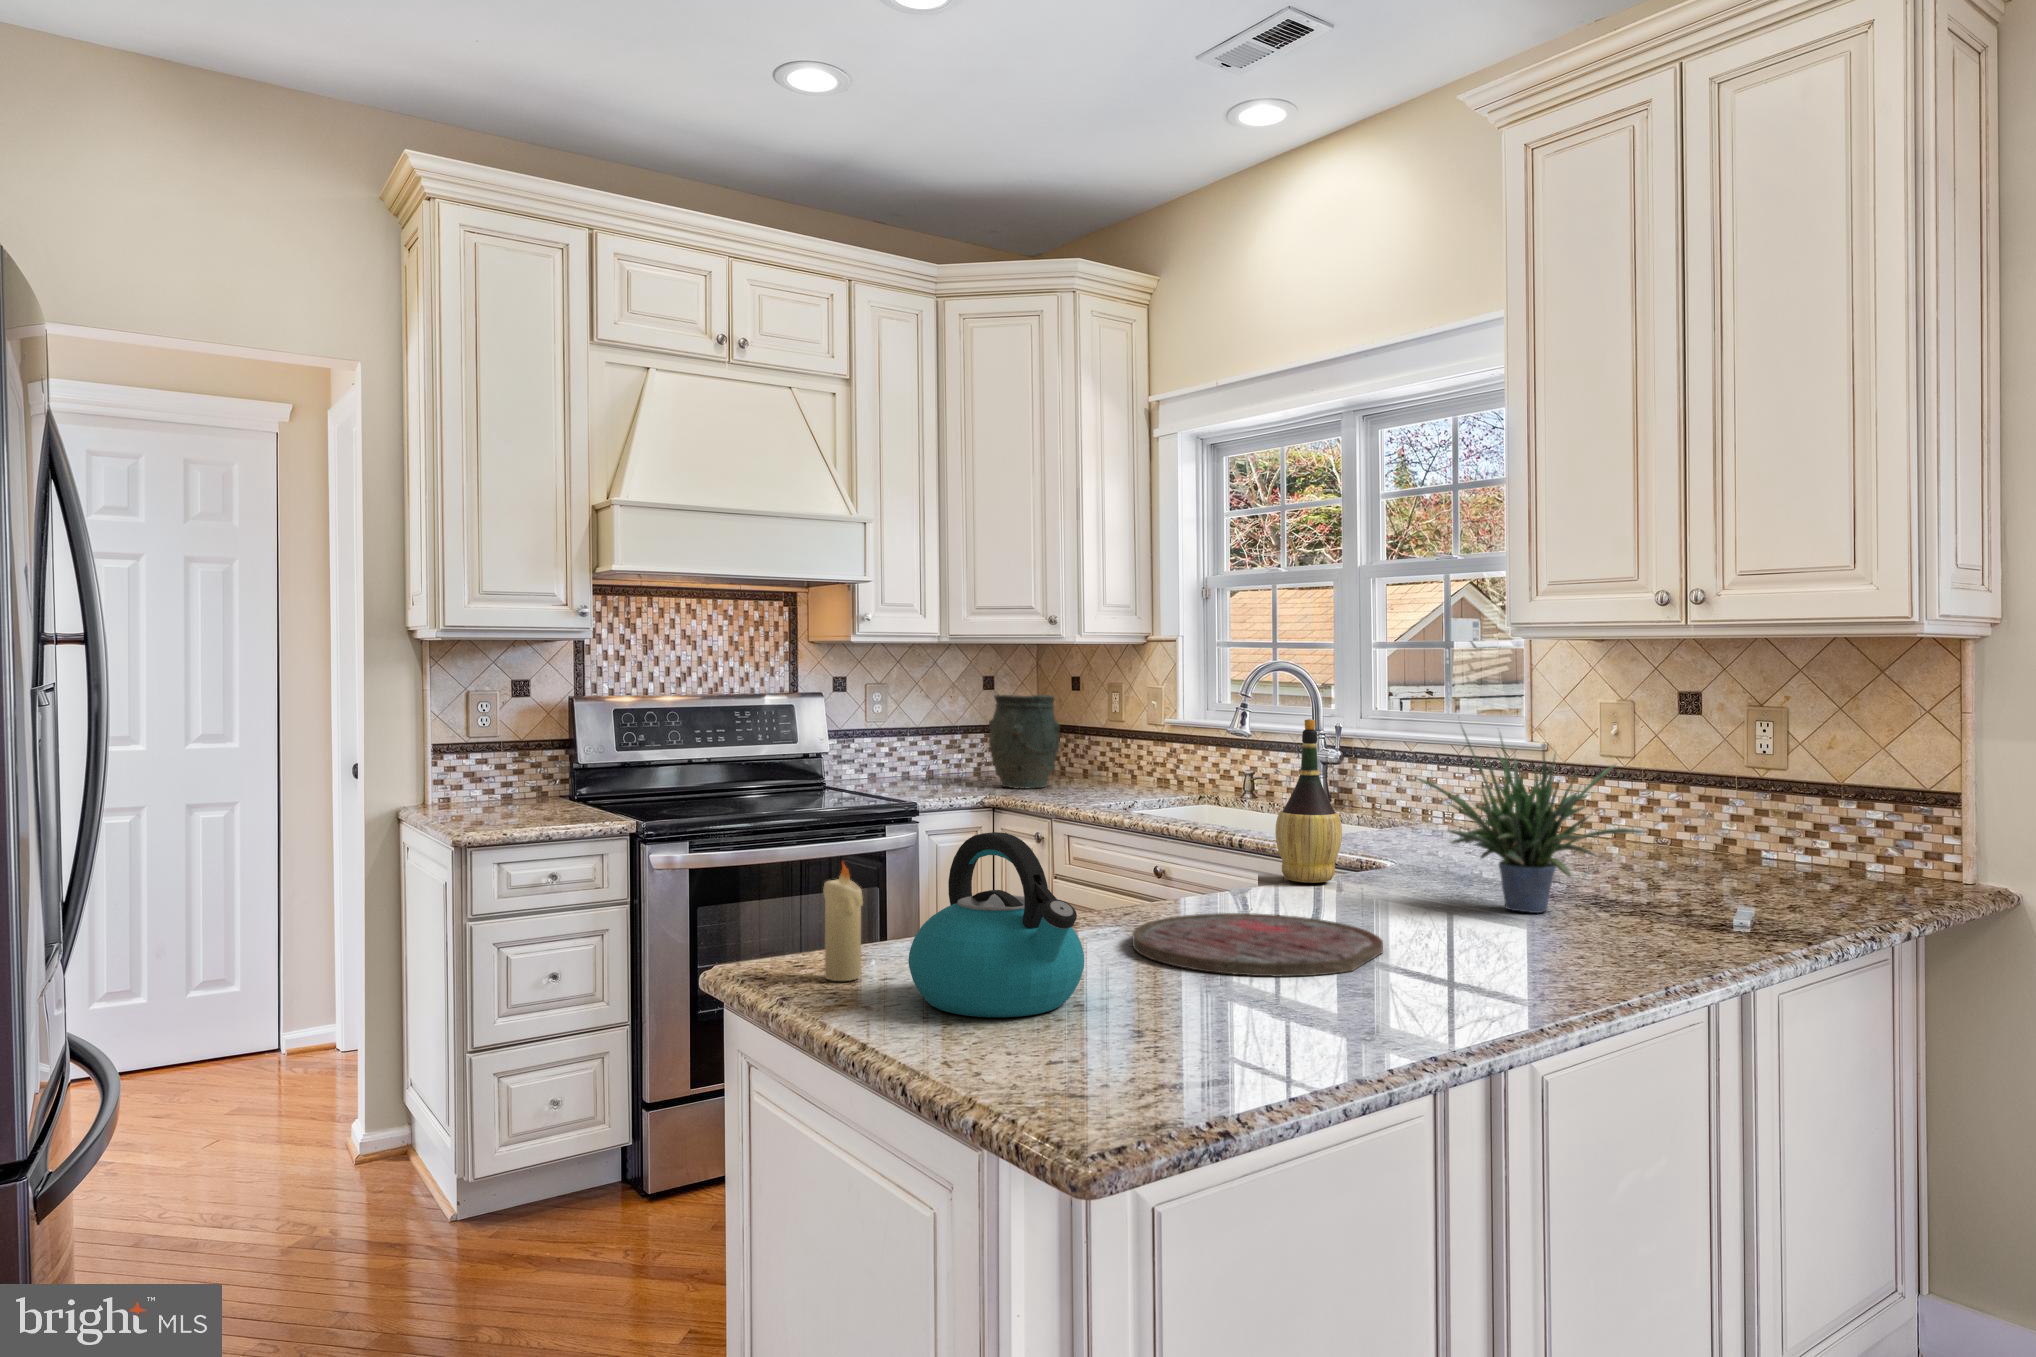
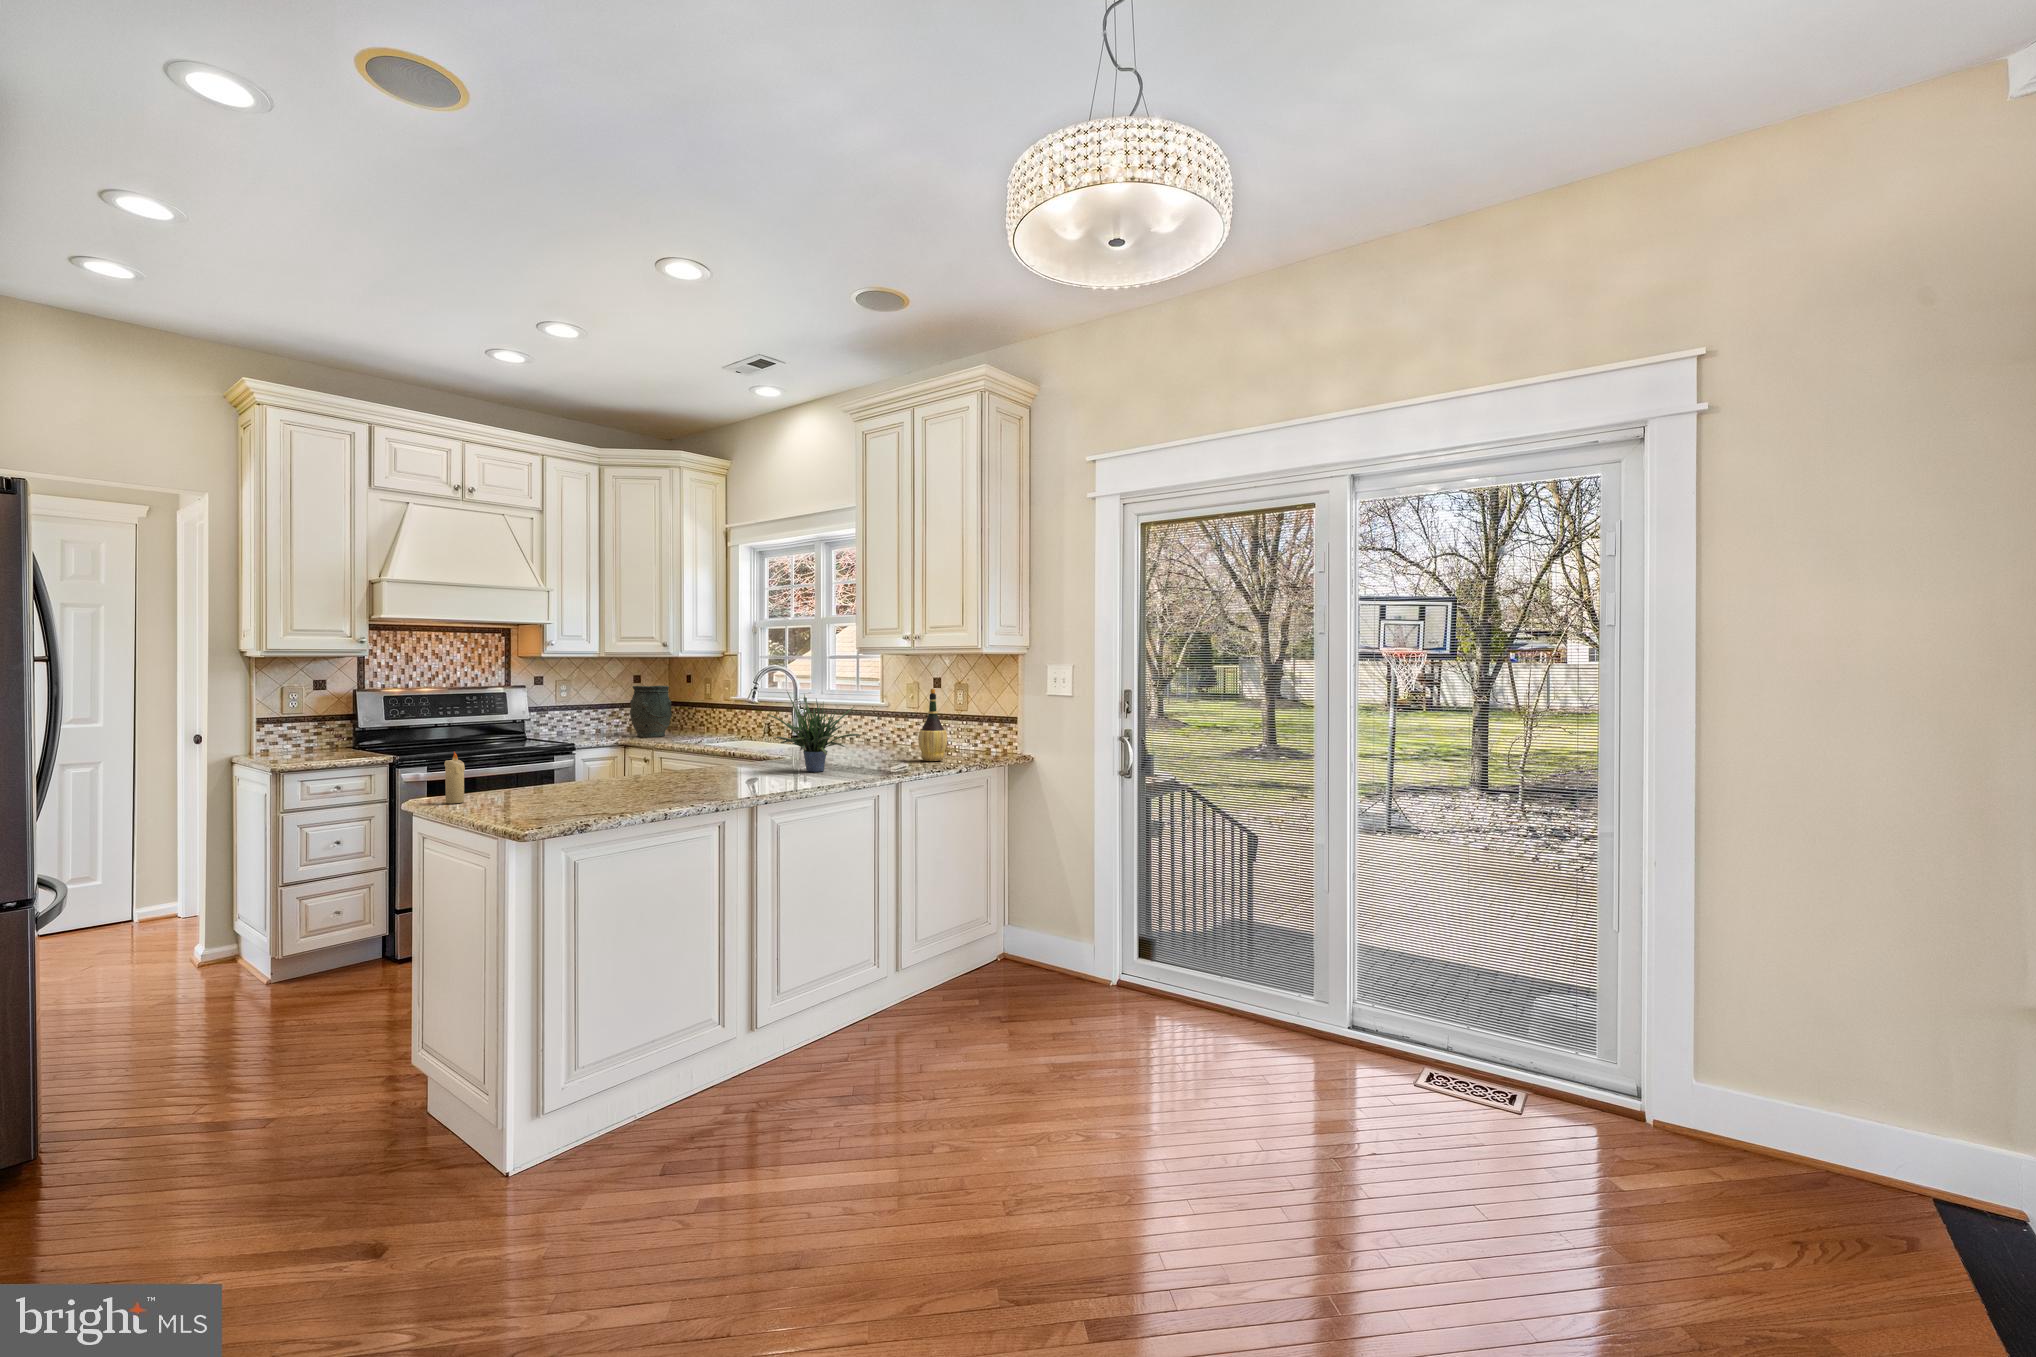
wine bottle: present [1275,719,1342,883] -> present [918,689,947,761]
kettle: present [909,832,1084,1017] -> none [478,735,562,809]
cutting board: present [1133,913,1383,977] -> none [609,775,723,794]

